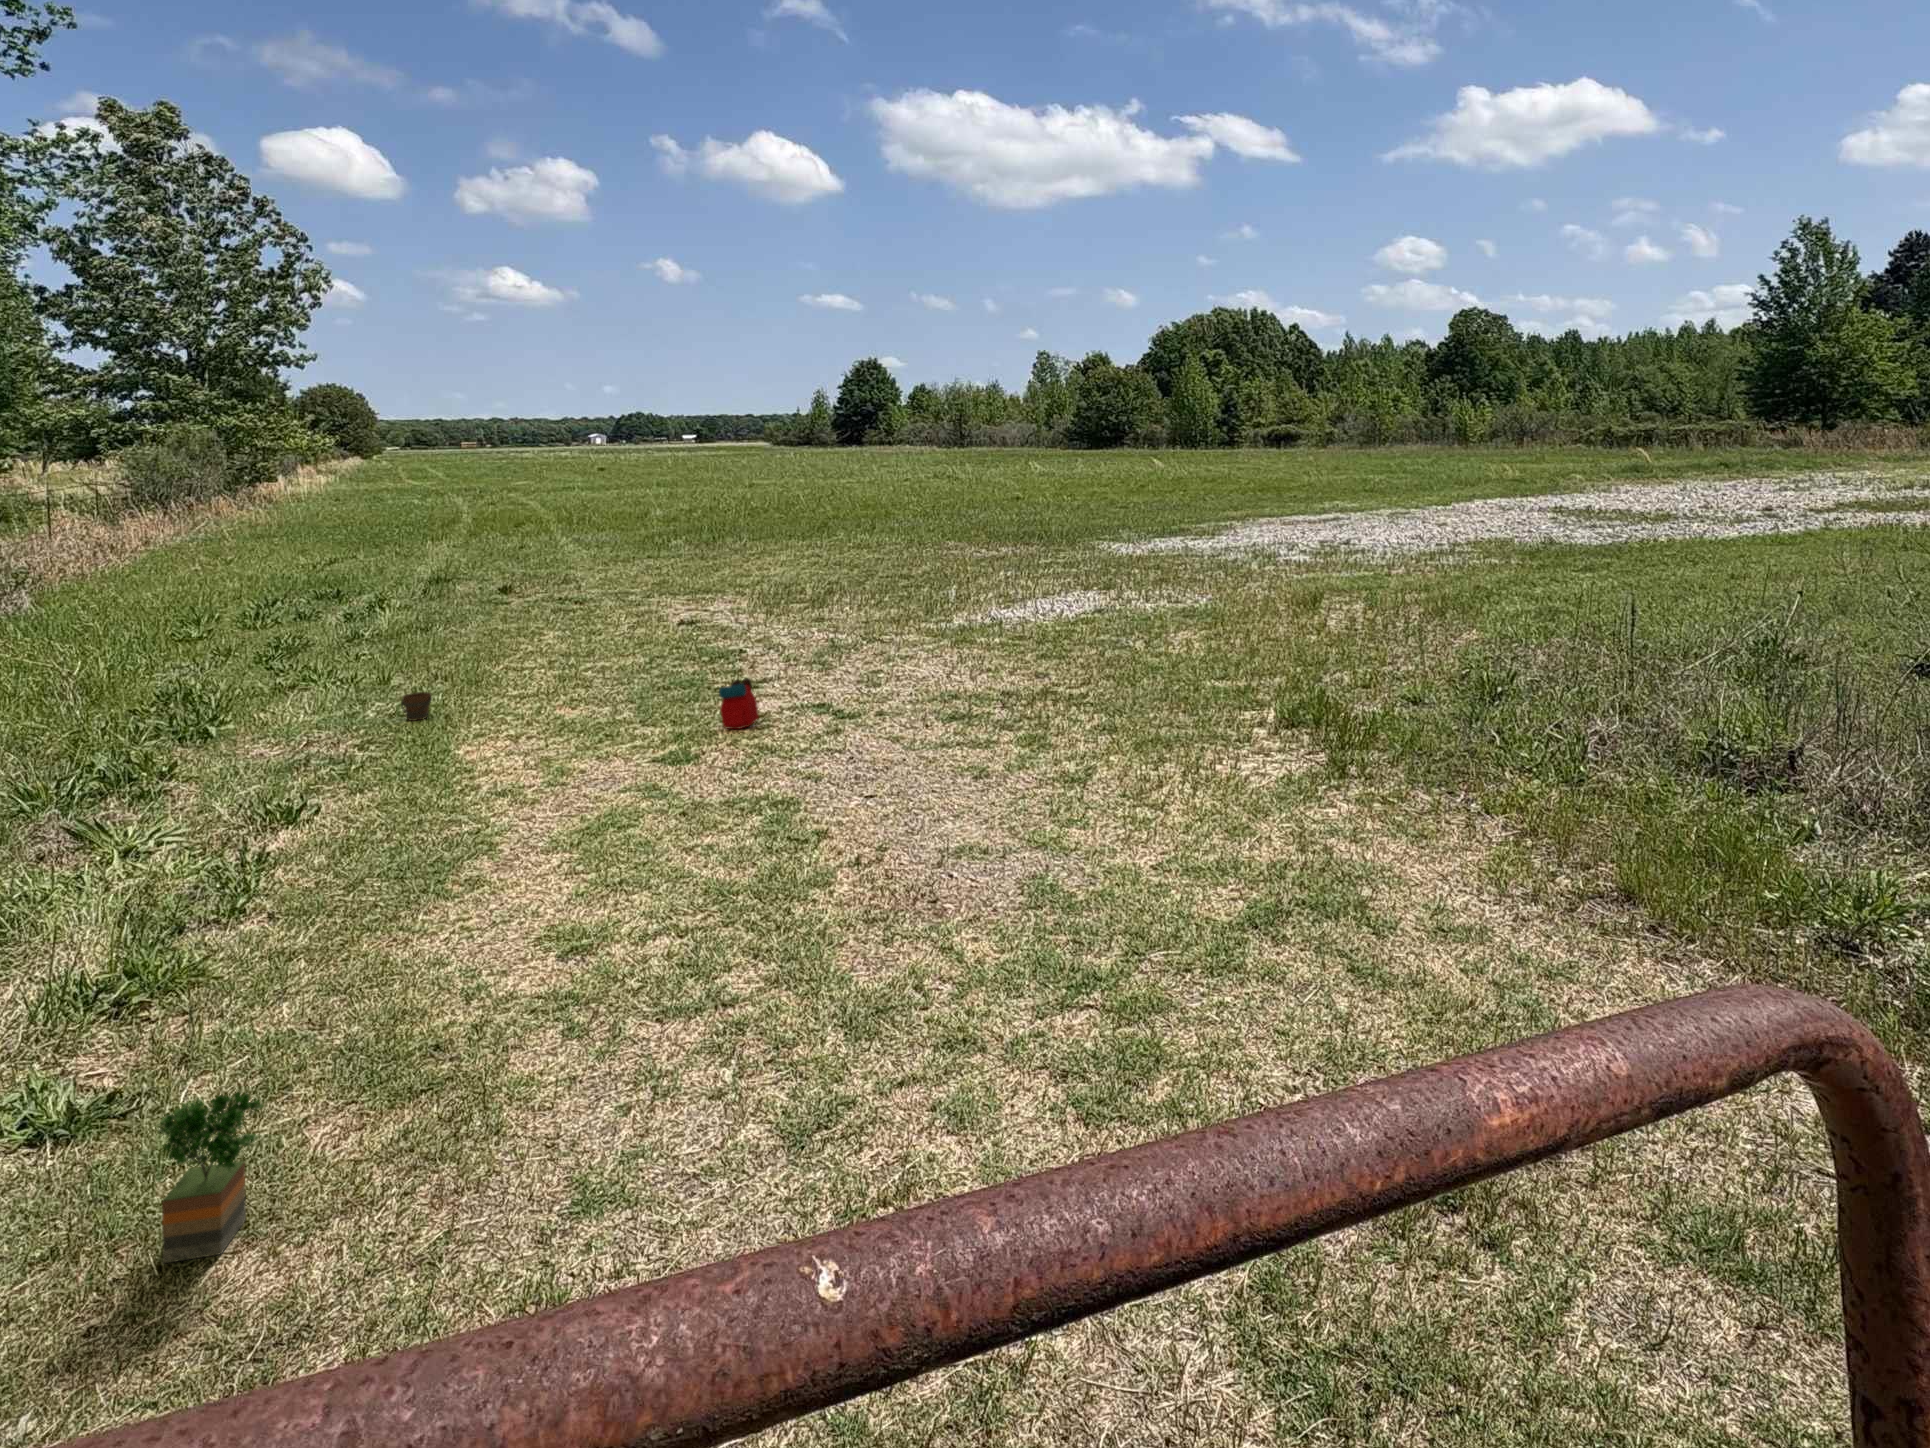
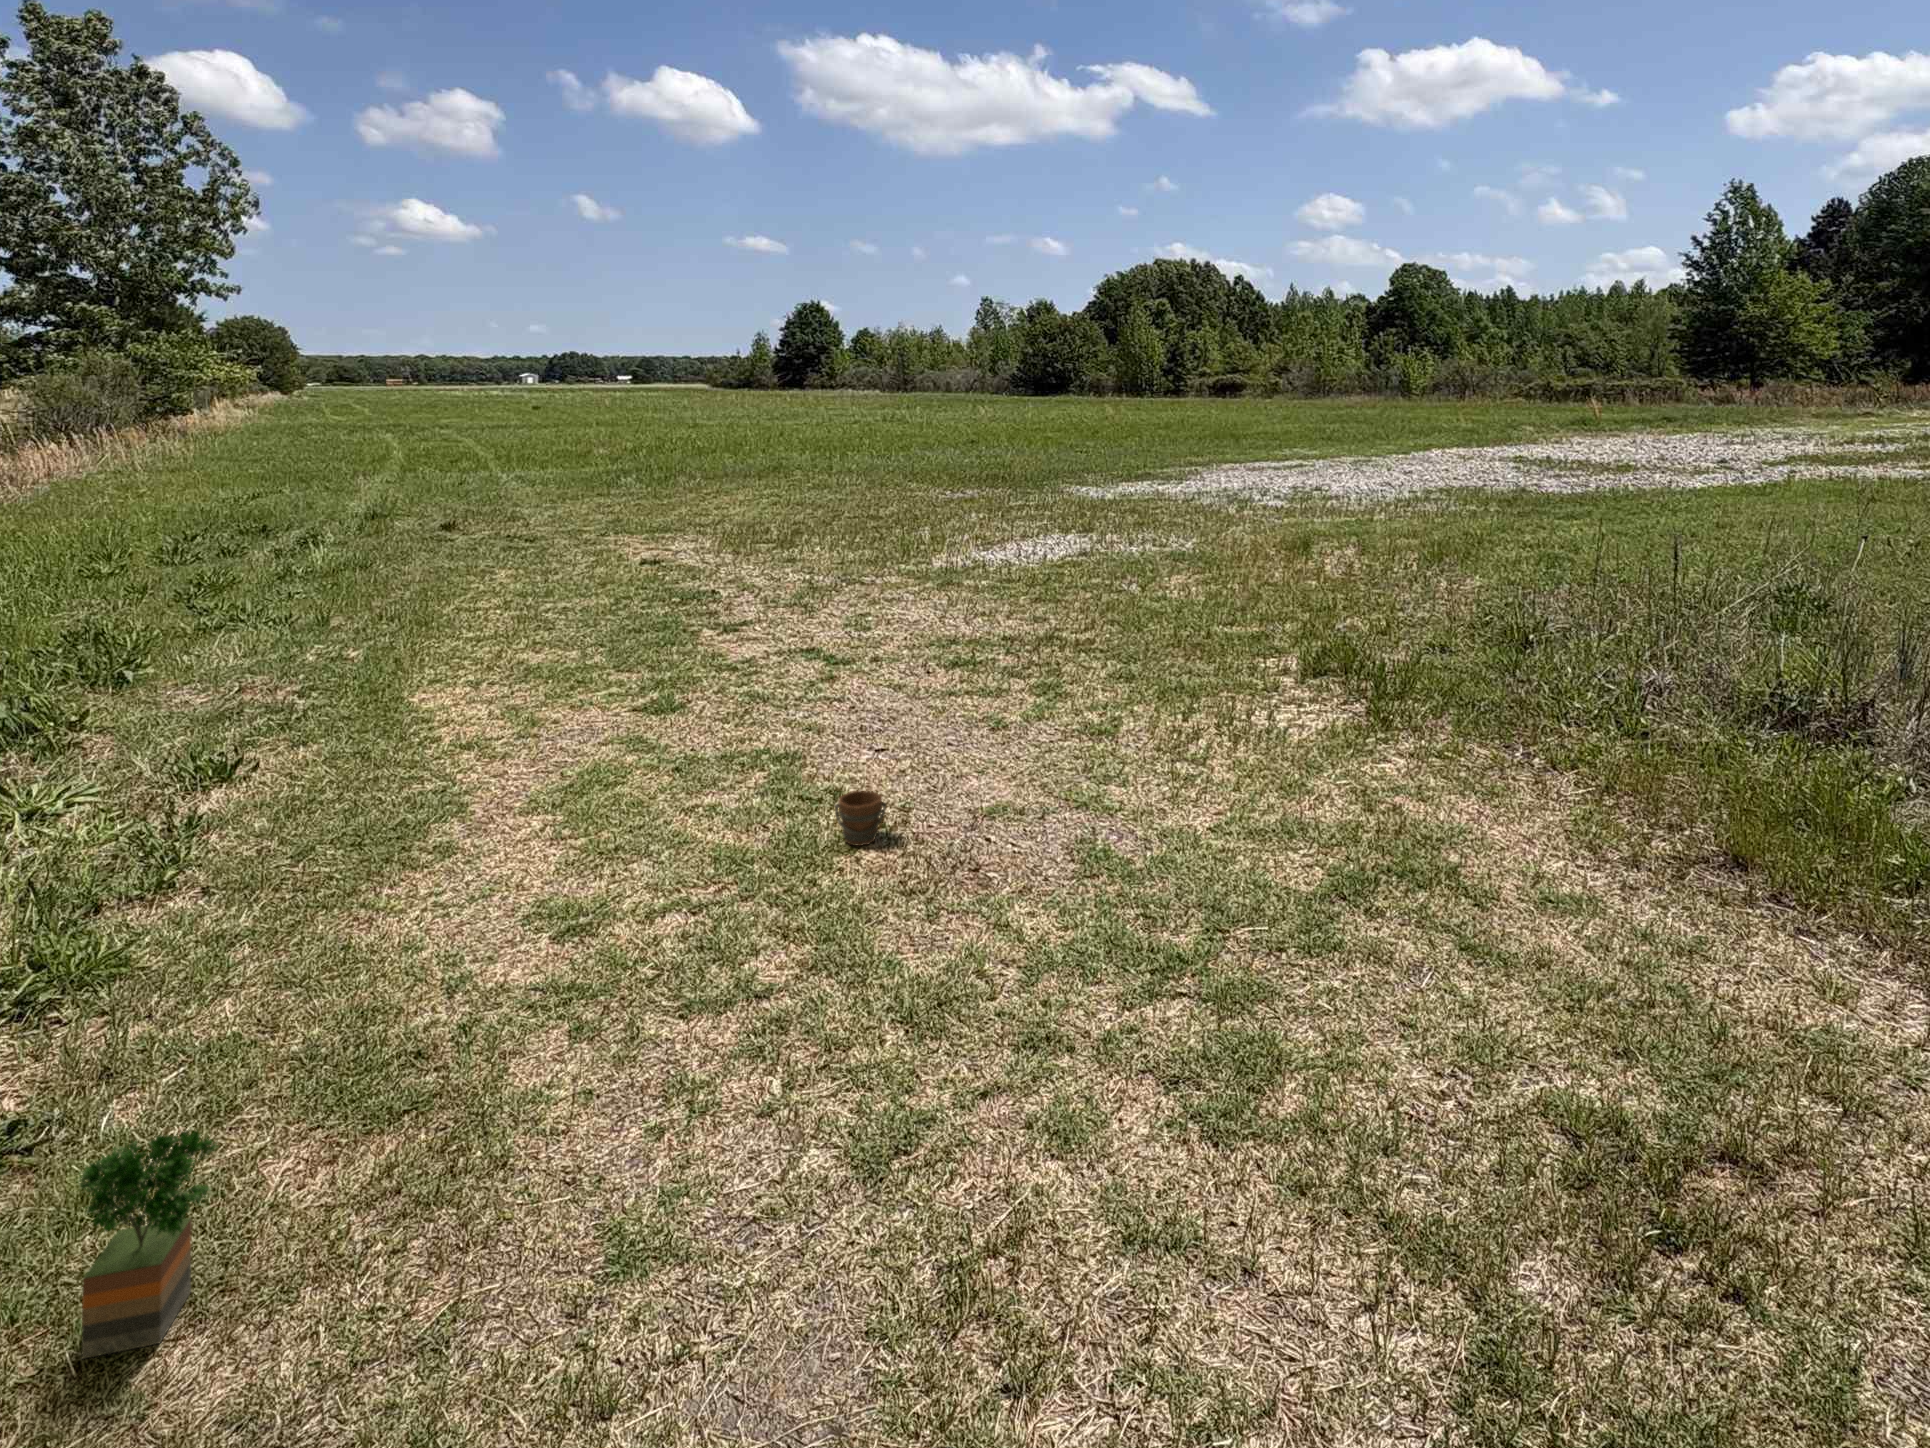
backpack: present [719,678,759,729] -> none [705,622,748,677]
bucket: present [401,692,432,721] -> present [835,790,886,846]

